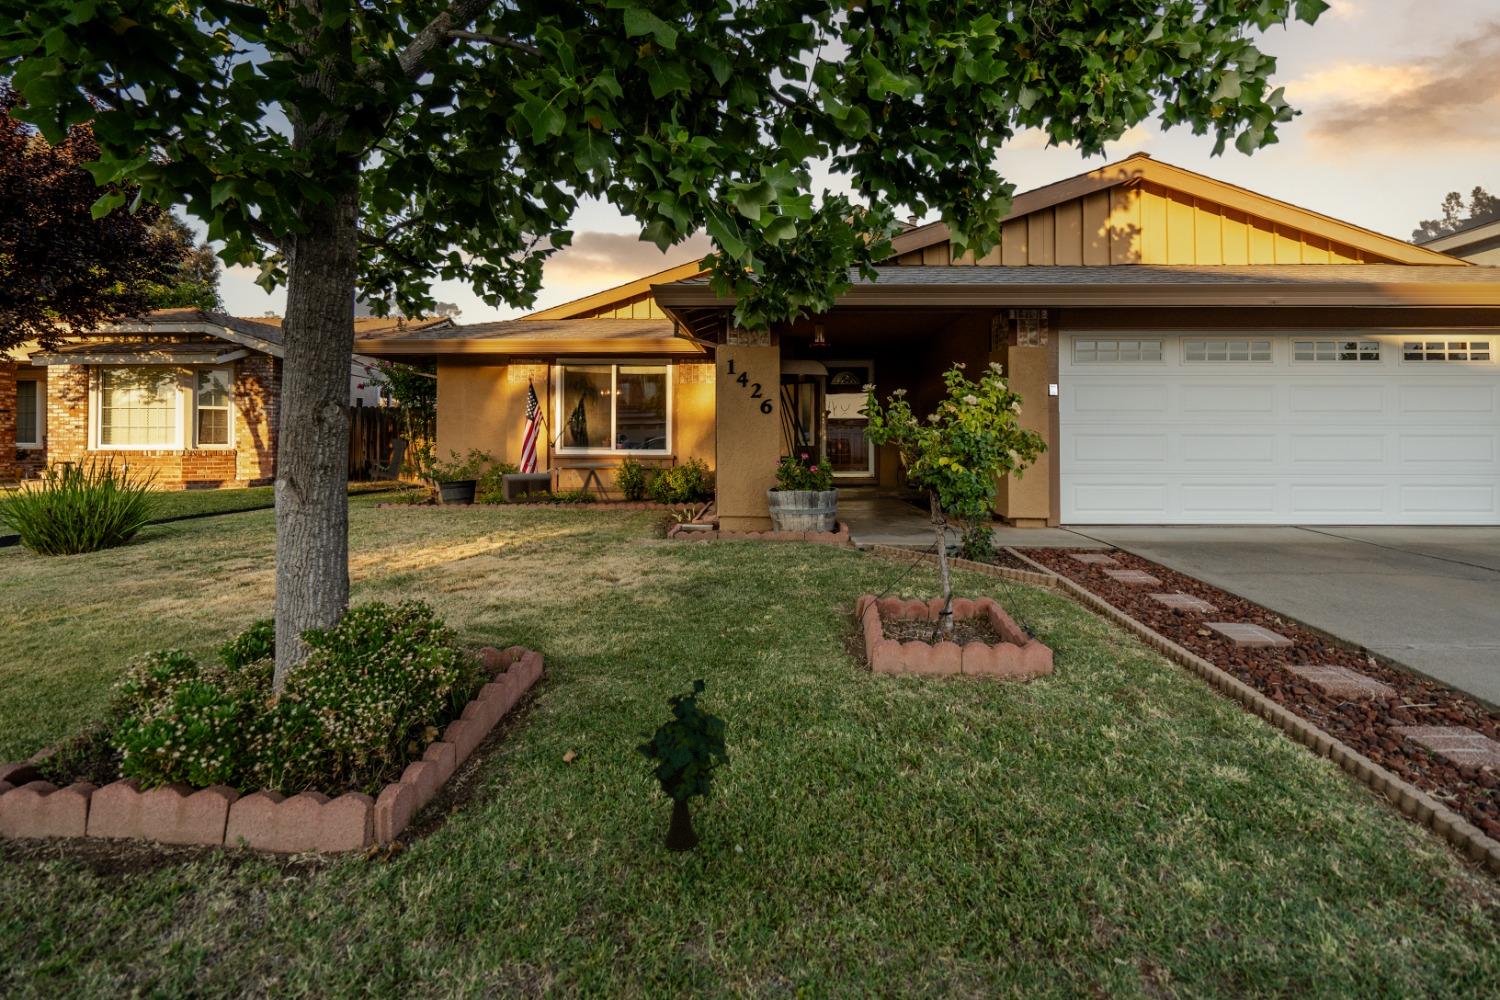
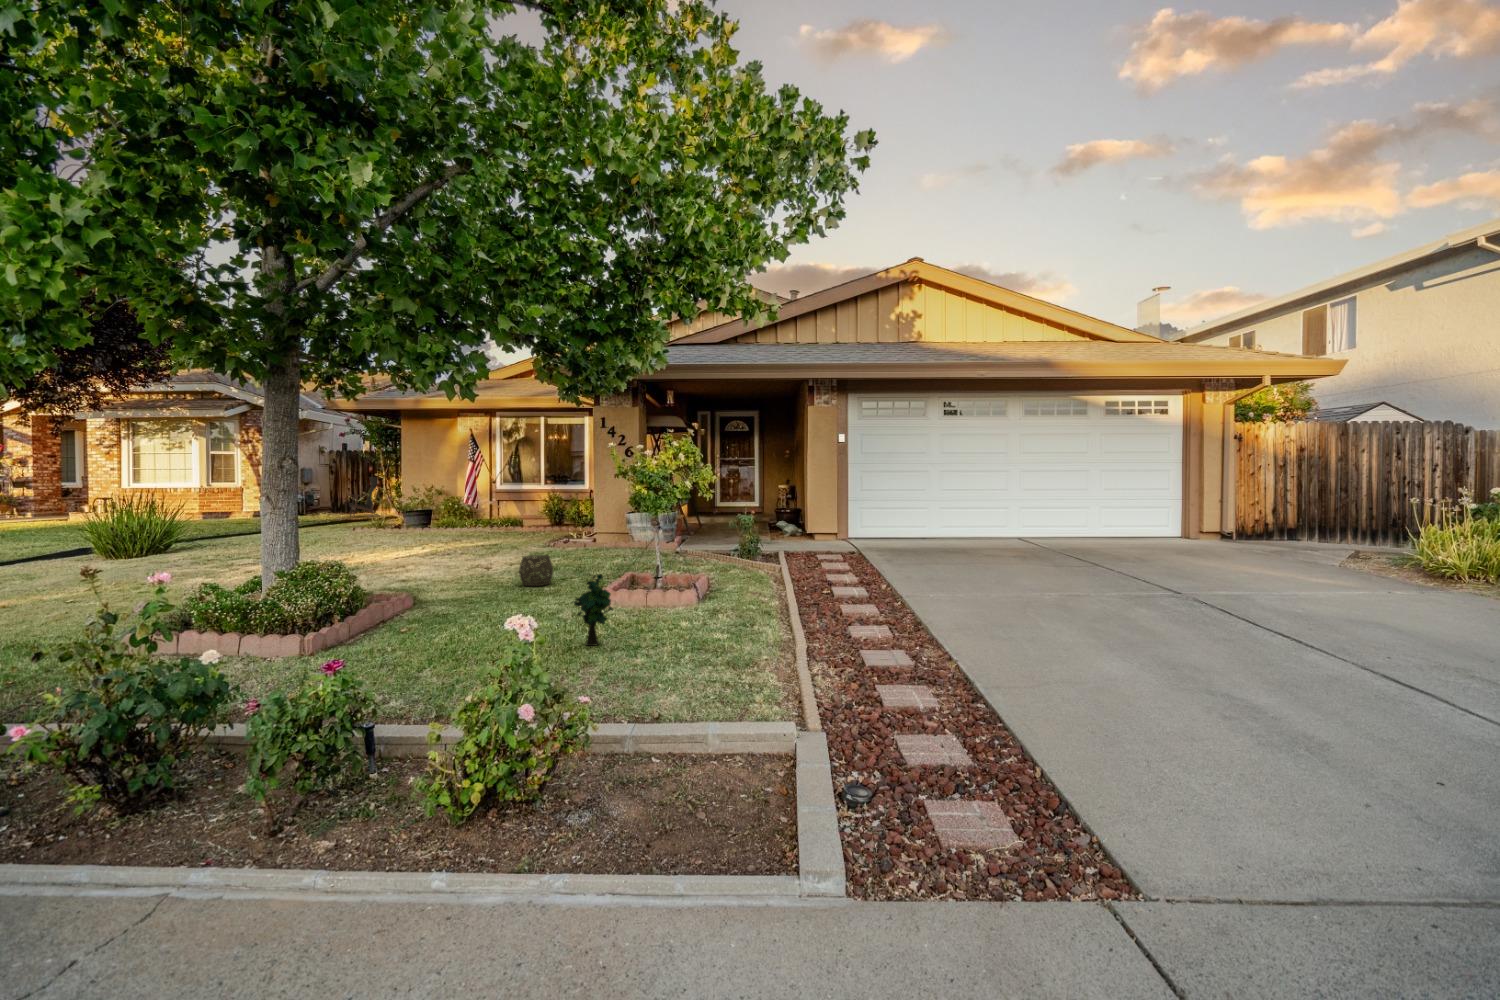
round table: present [565,463,619,502] -> none [500,496,546,527]
bench: present [502,473,552,503] -> none [451,504,492,528]
woven basket: none [708,573,764,631] -> present [519,555,553,586]
decorative plant: present [633,679,731,851] -> present [573,574,613,646]

